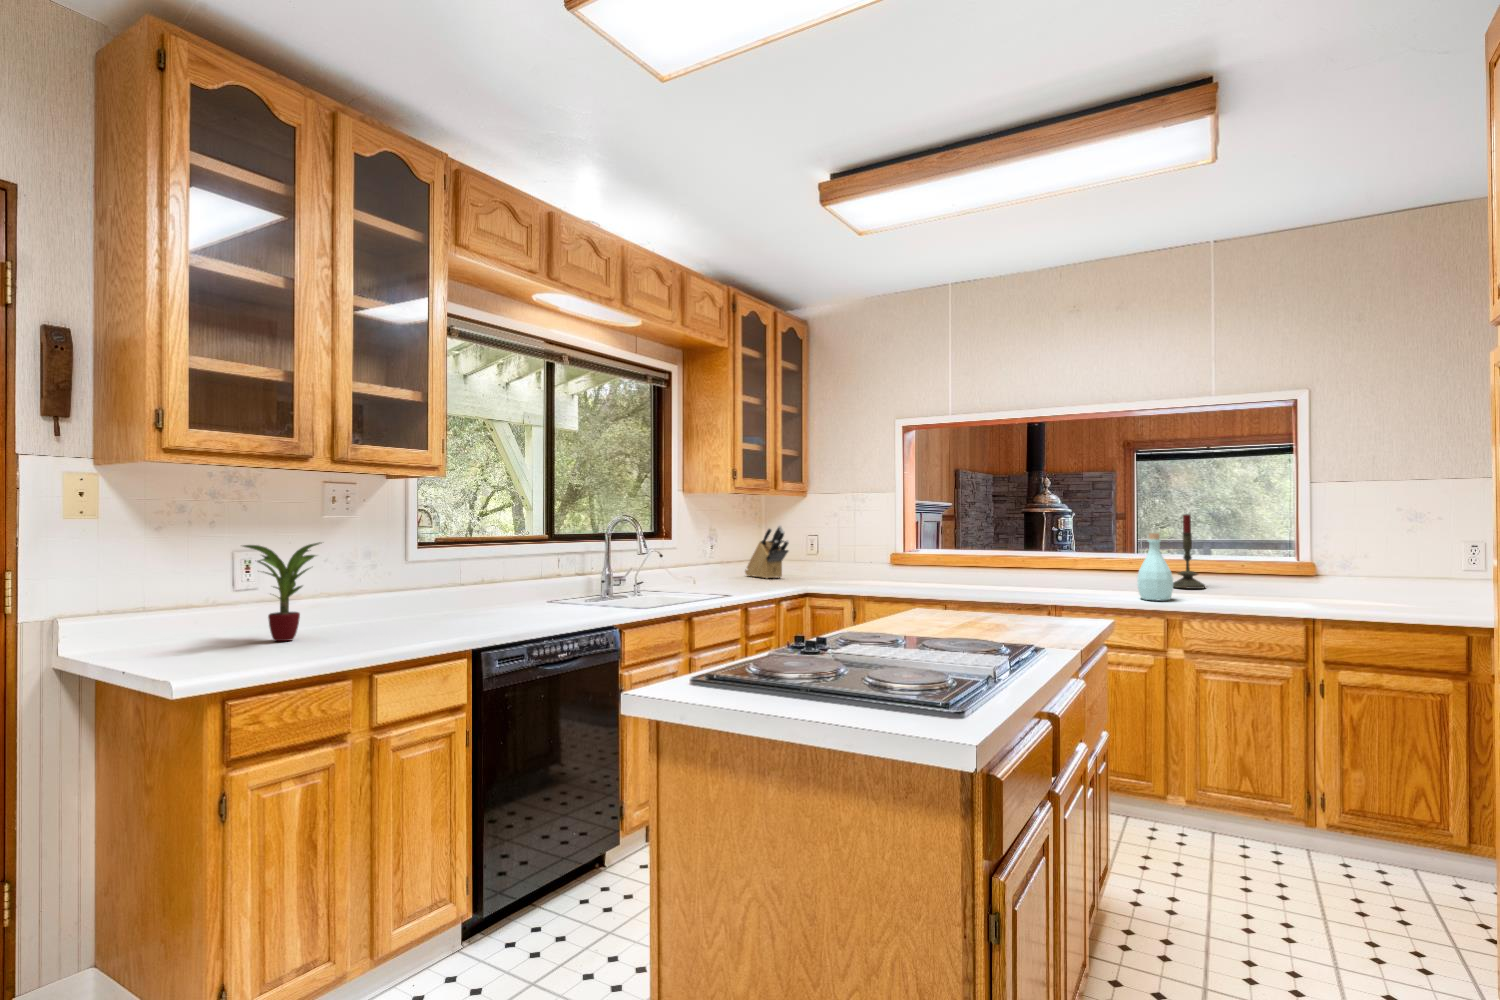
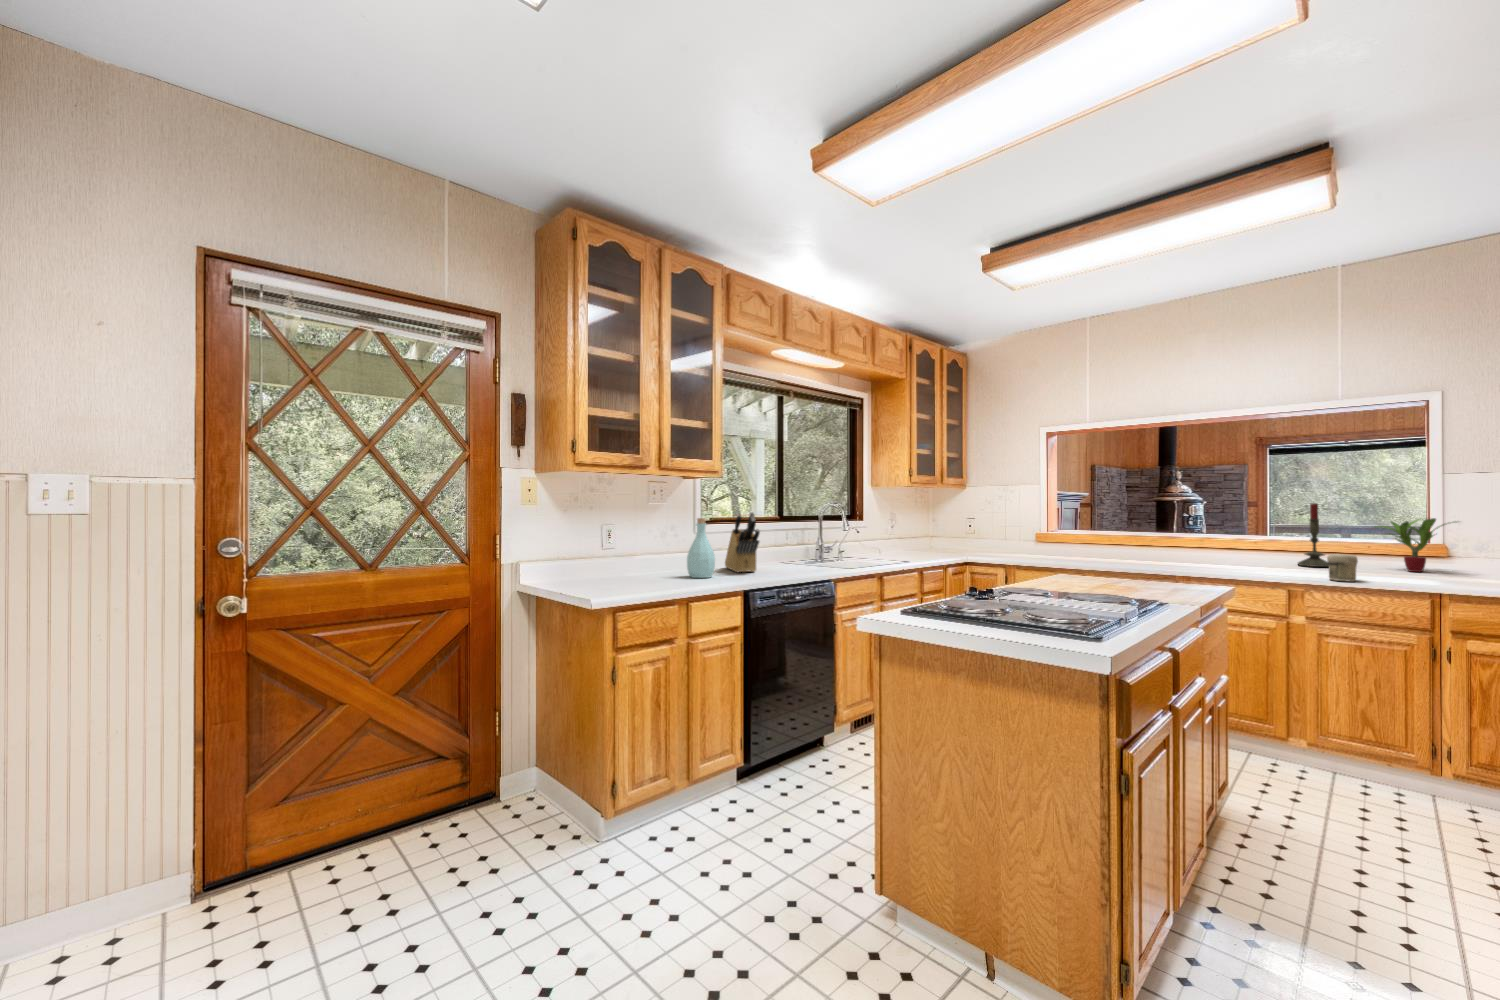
knife block: present [745,526,789,578] -> present [725,512,760,572]
bottle: present [1137,533,1173,600] -> present [687,518,715,578]
potted plant: present [243,542,320,641] -> present [1376,518,1445,572]
jar: none [1203,574,1233,606] -> present [1327,554,1358,581]

